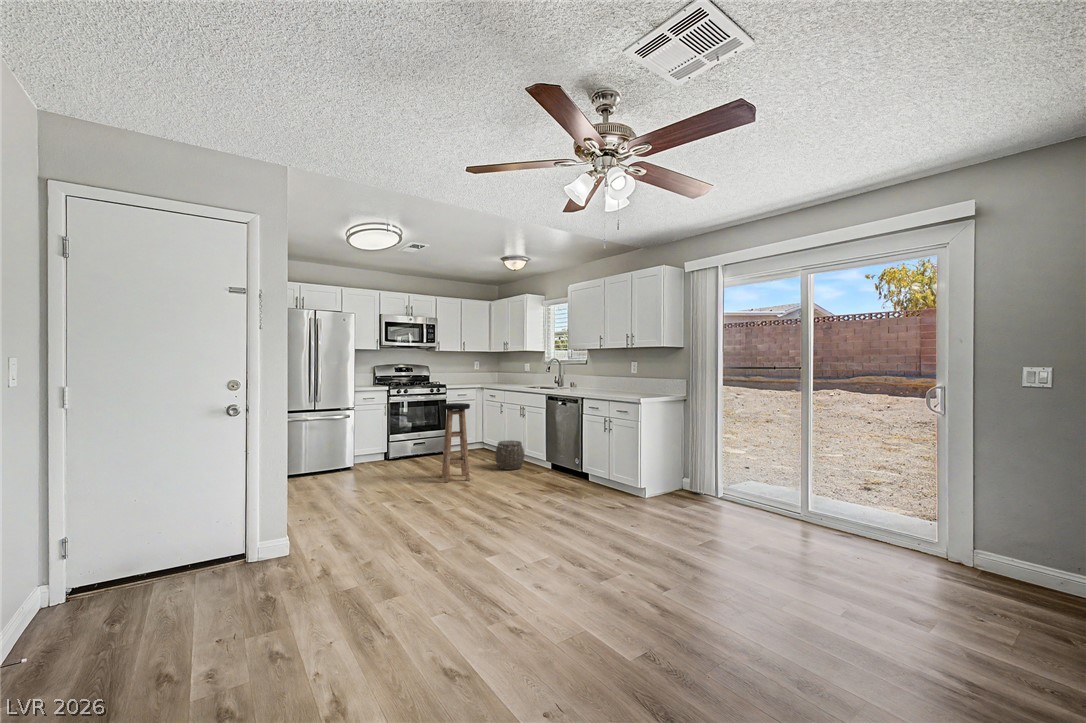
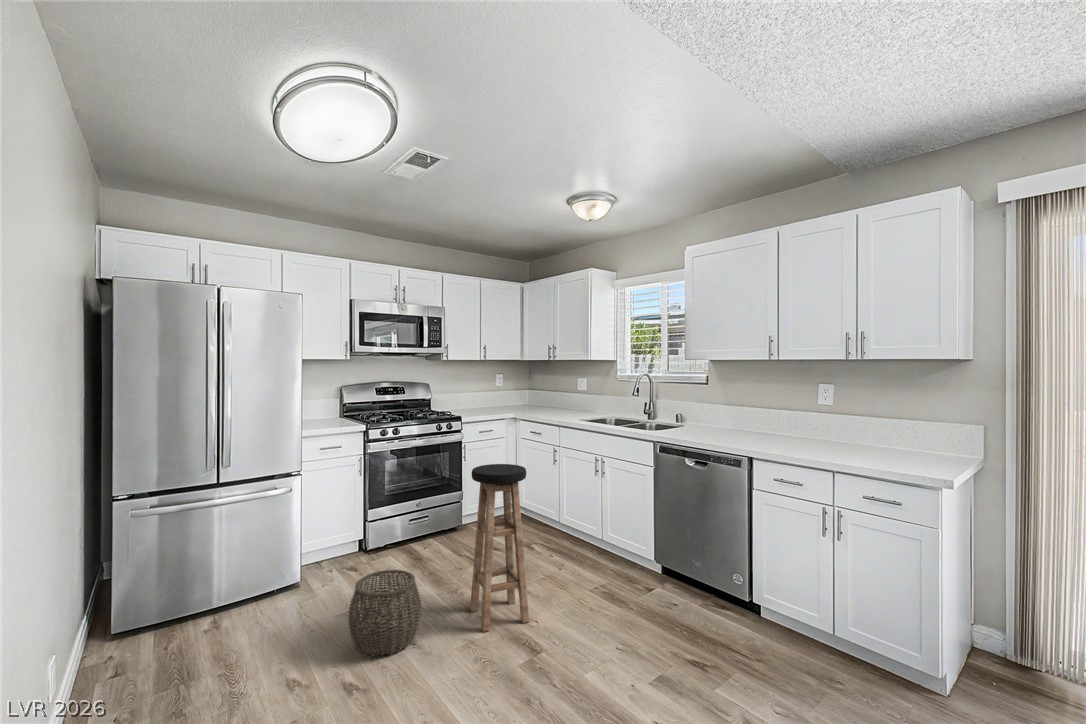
woven basket: present [495,440,524,470] -> present [348,570,422,656]

